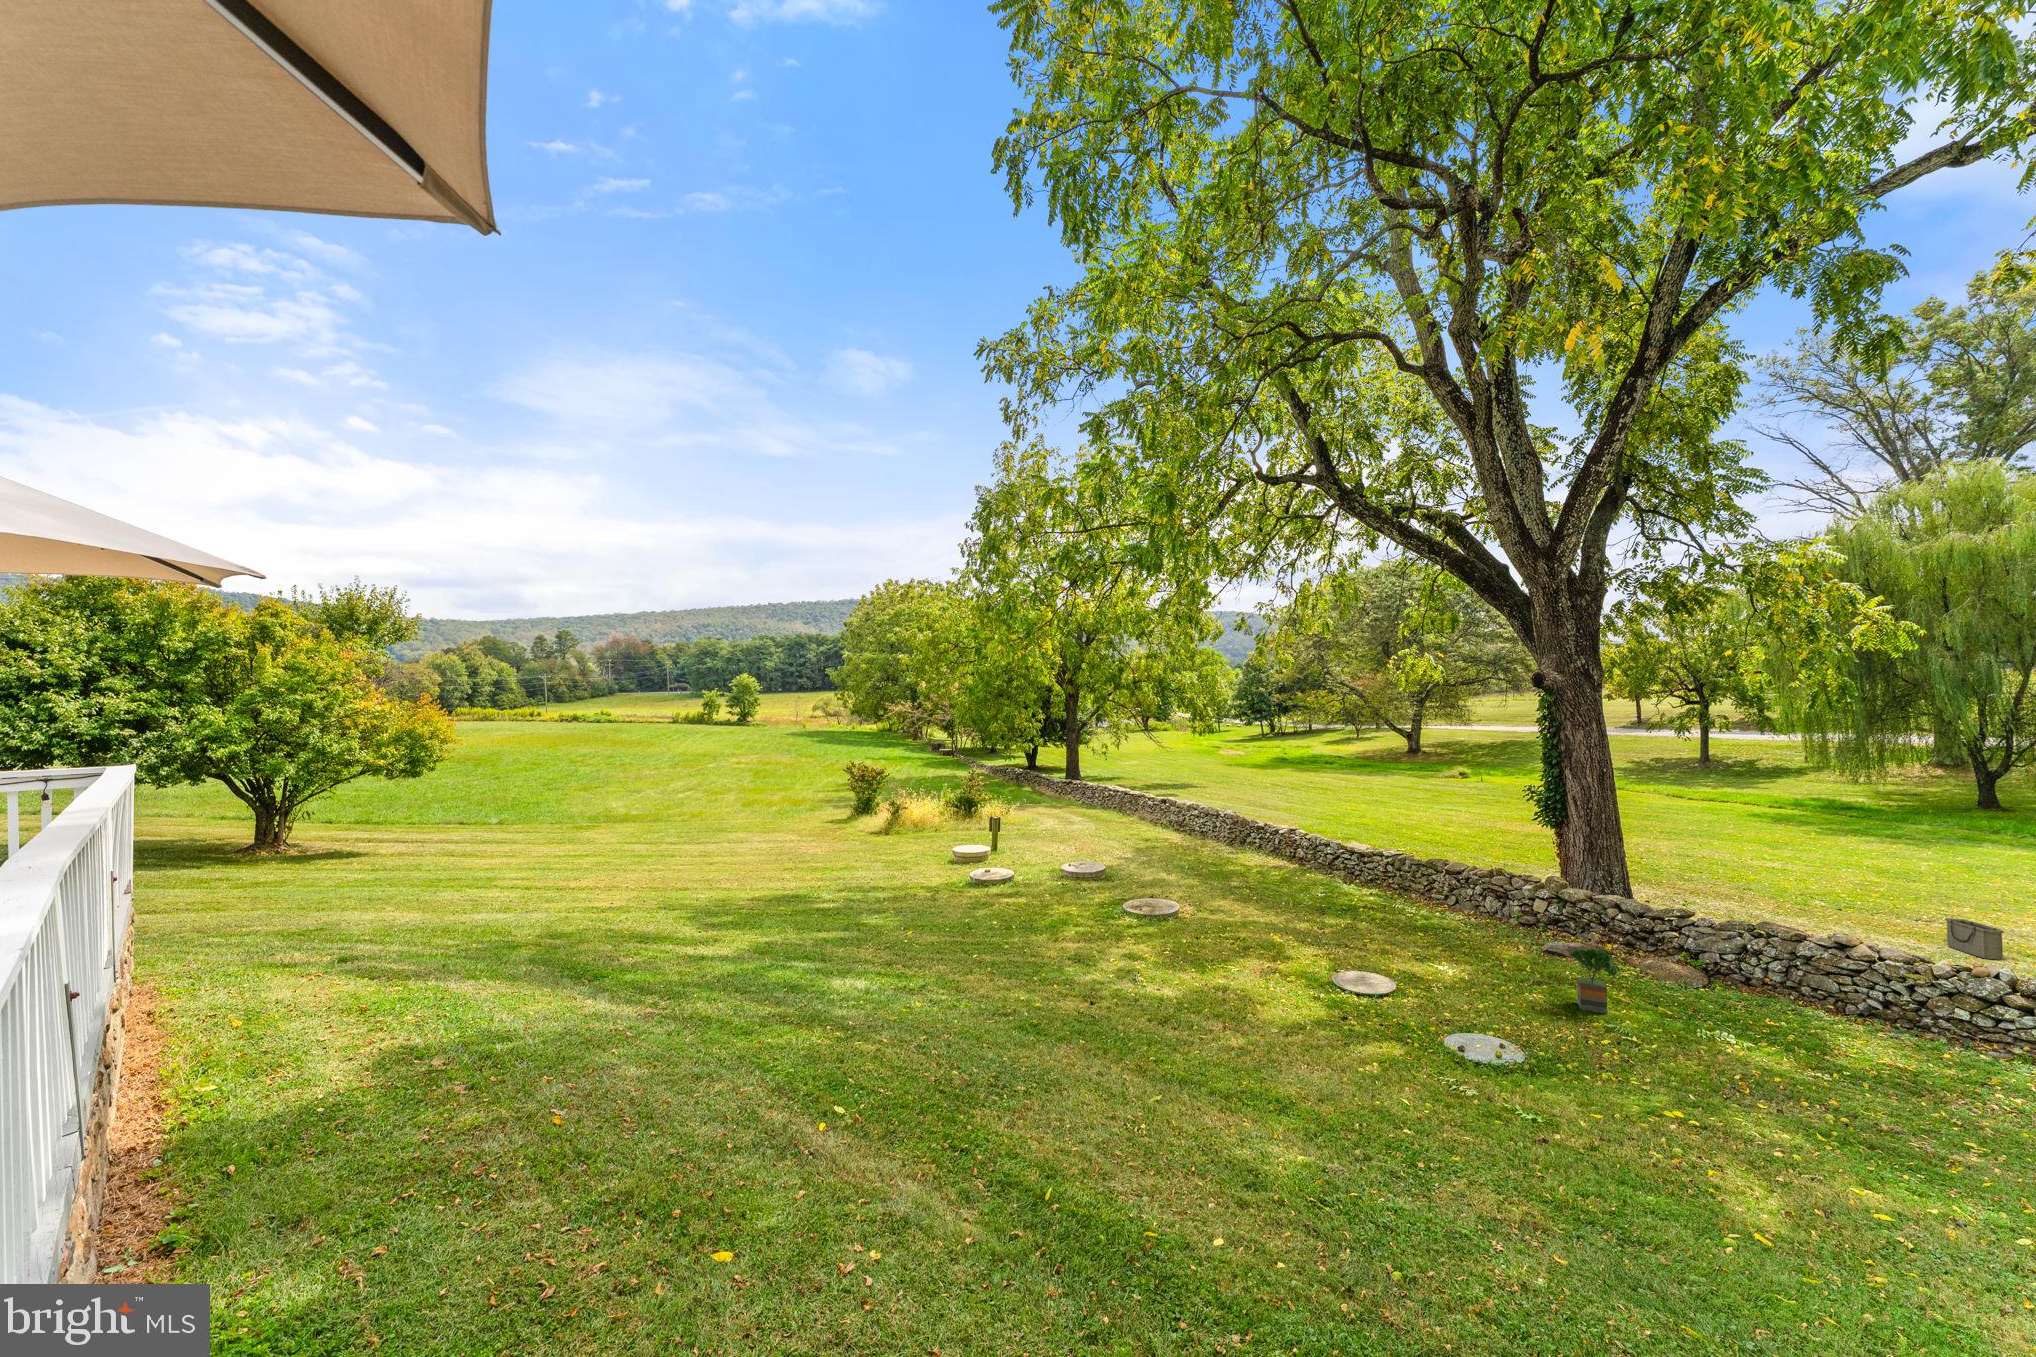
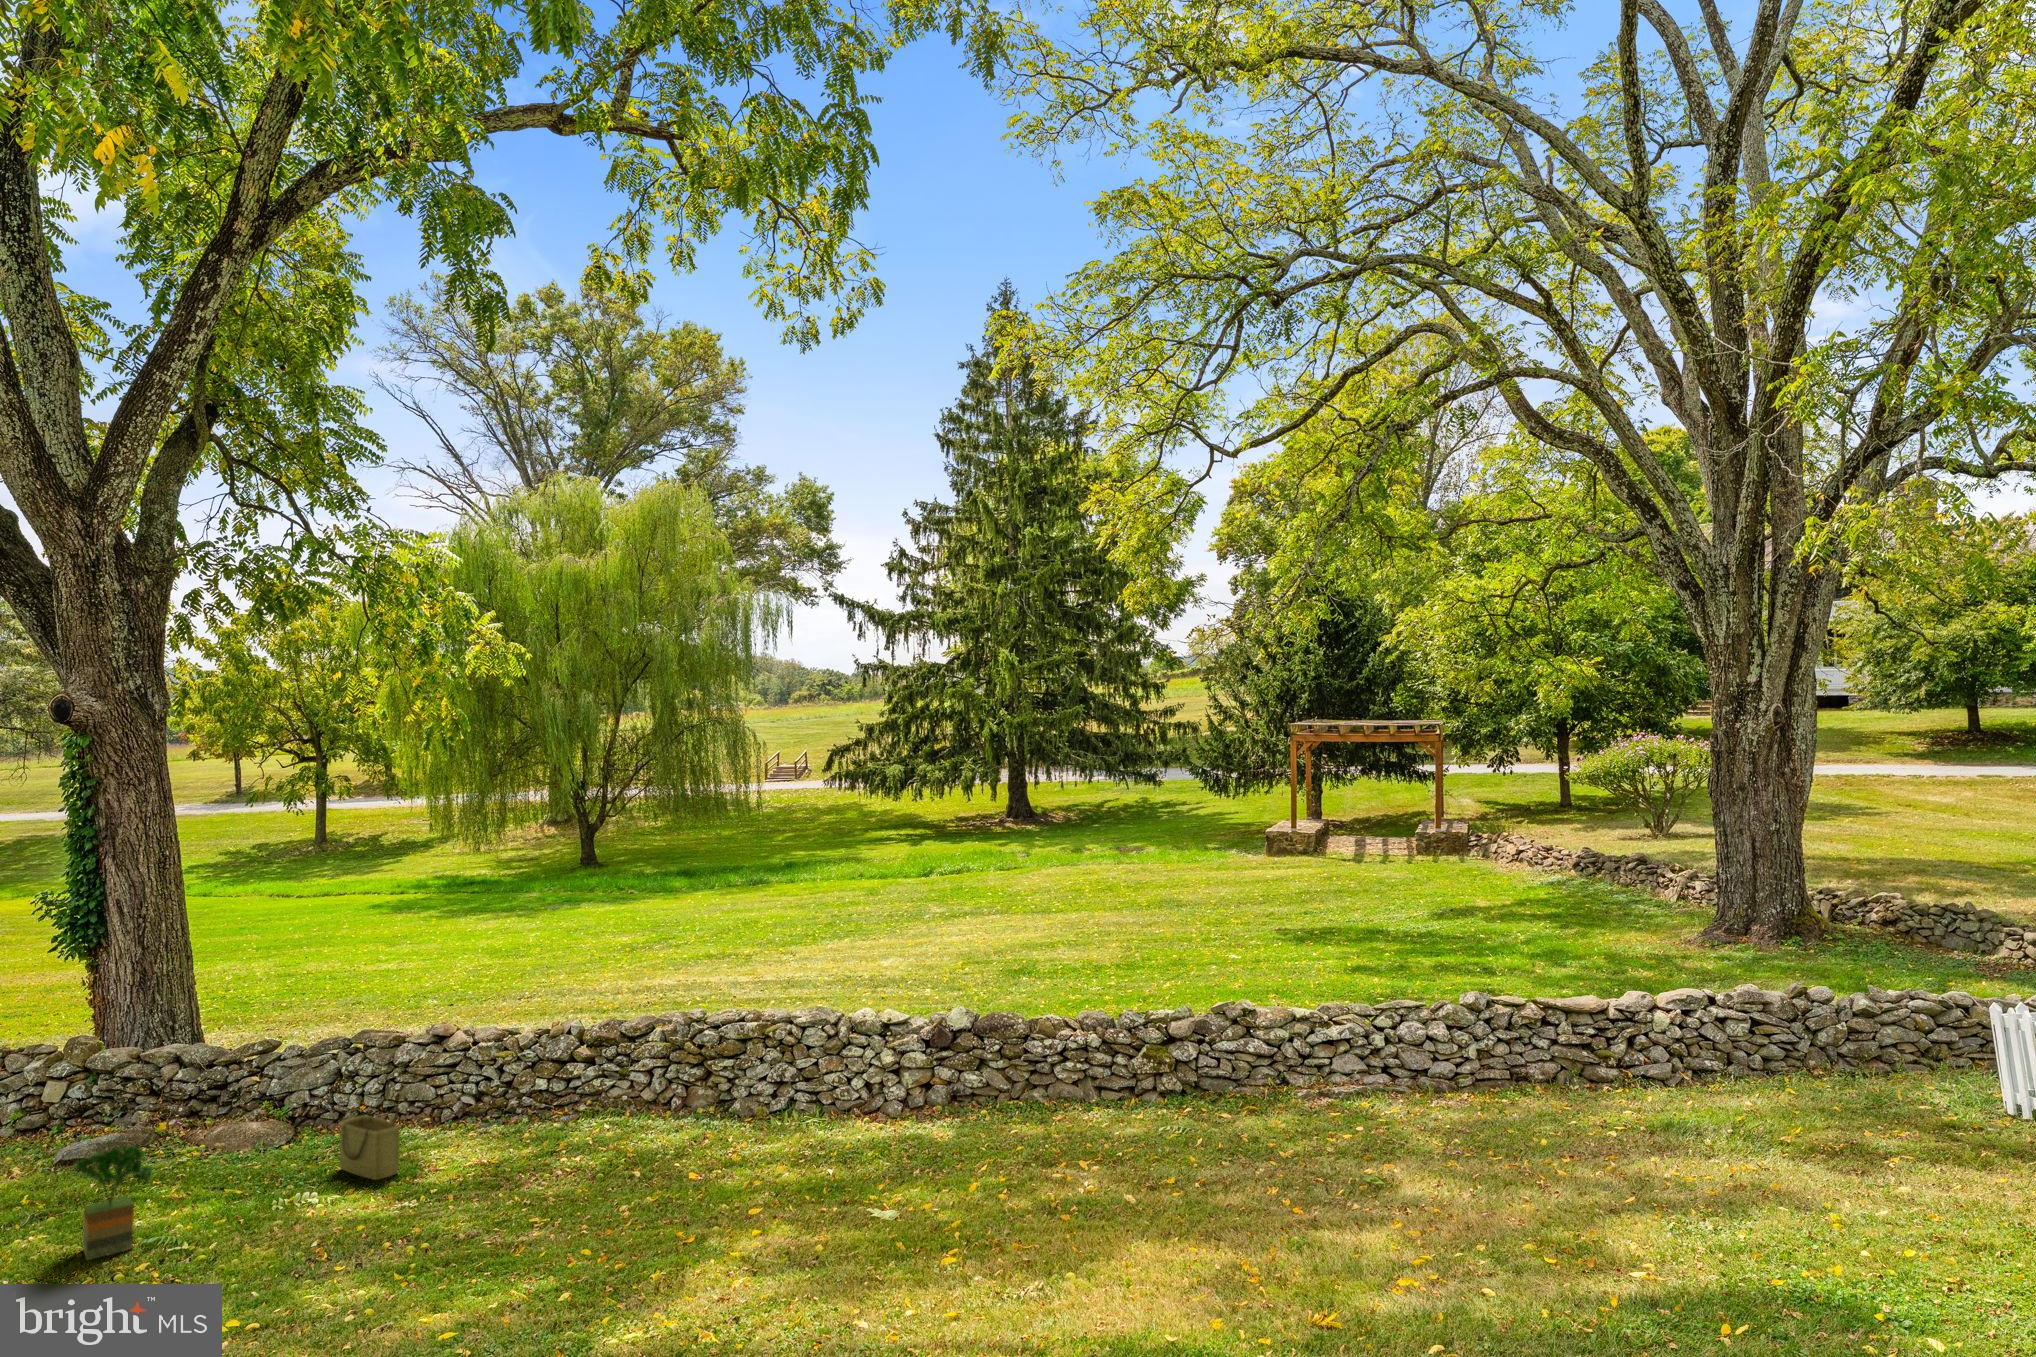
basket: present [1945,918,2004,960] -> present [338,1115,401,1180]

